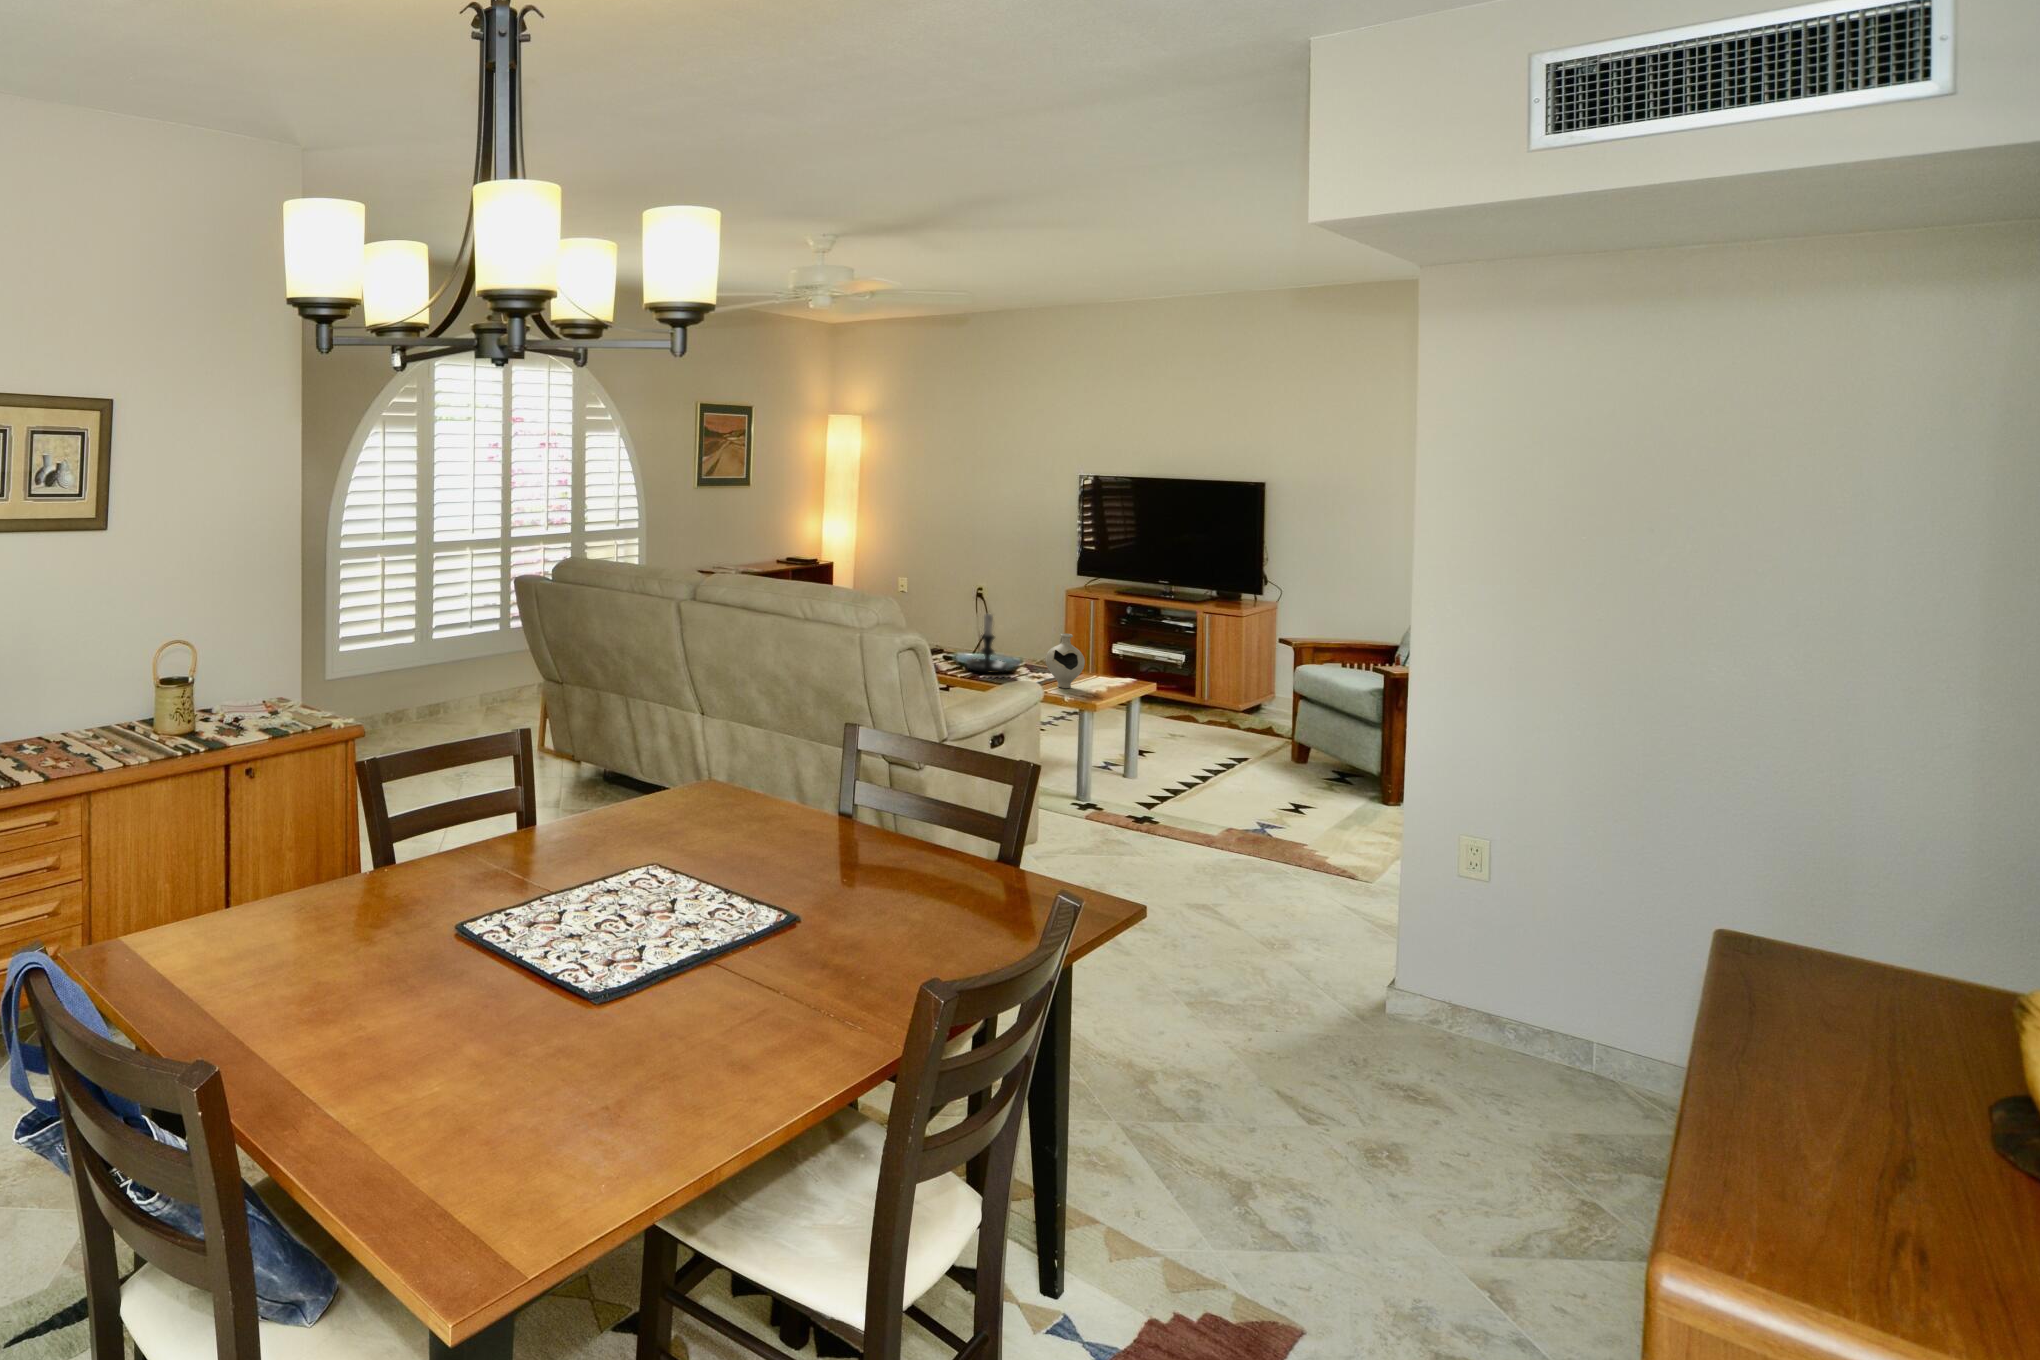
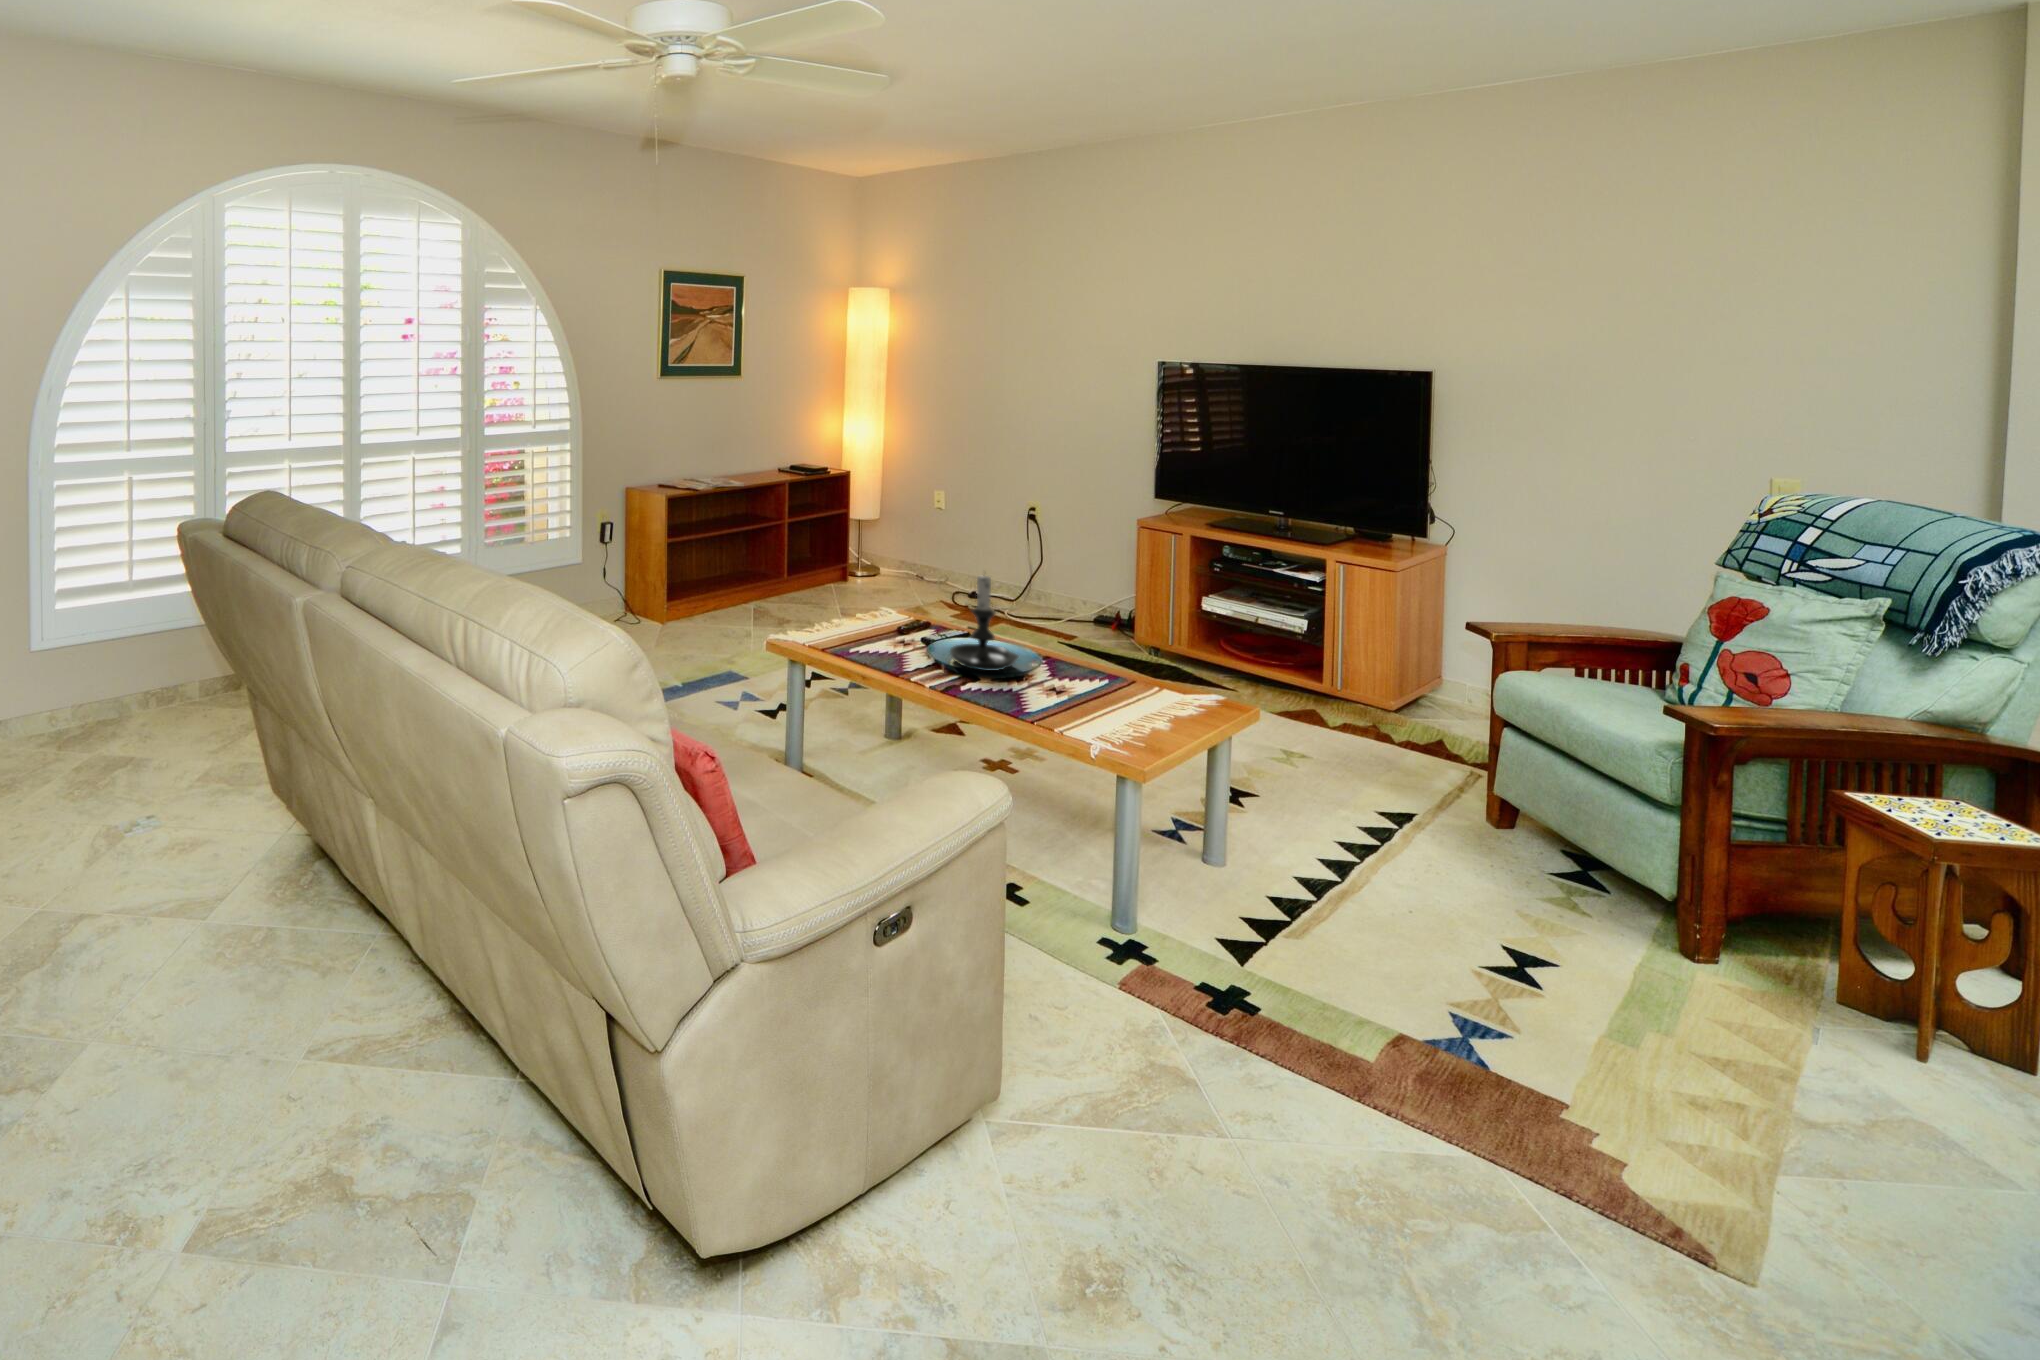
decorative vase: present [1045,633,1085,688] -> none [1067,618,1132,711]

